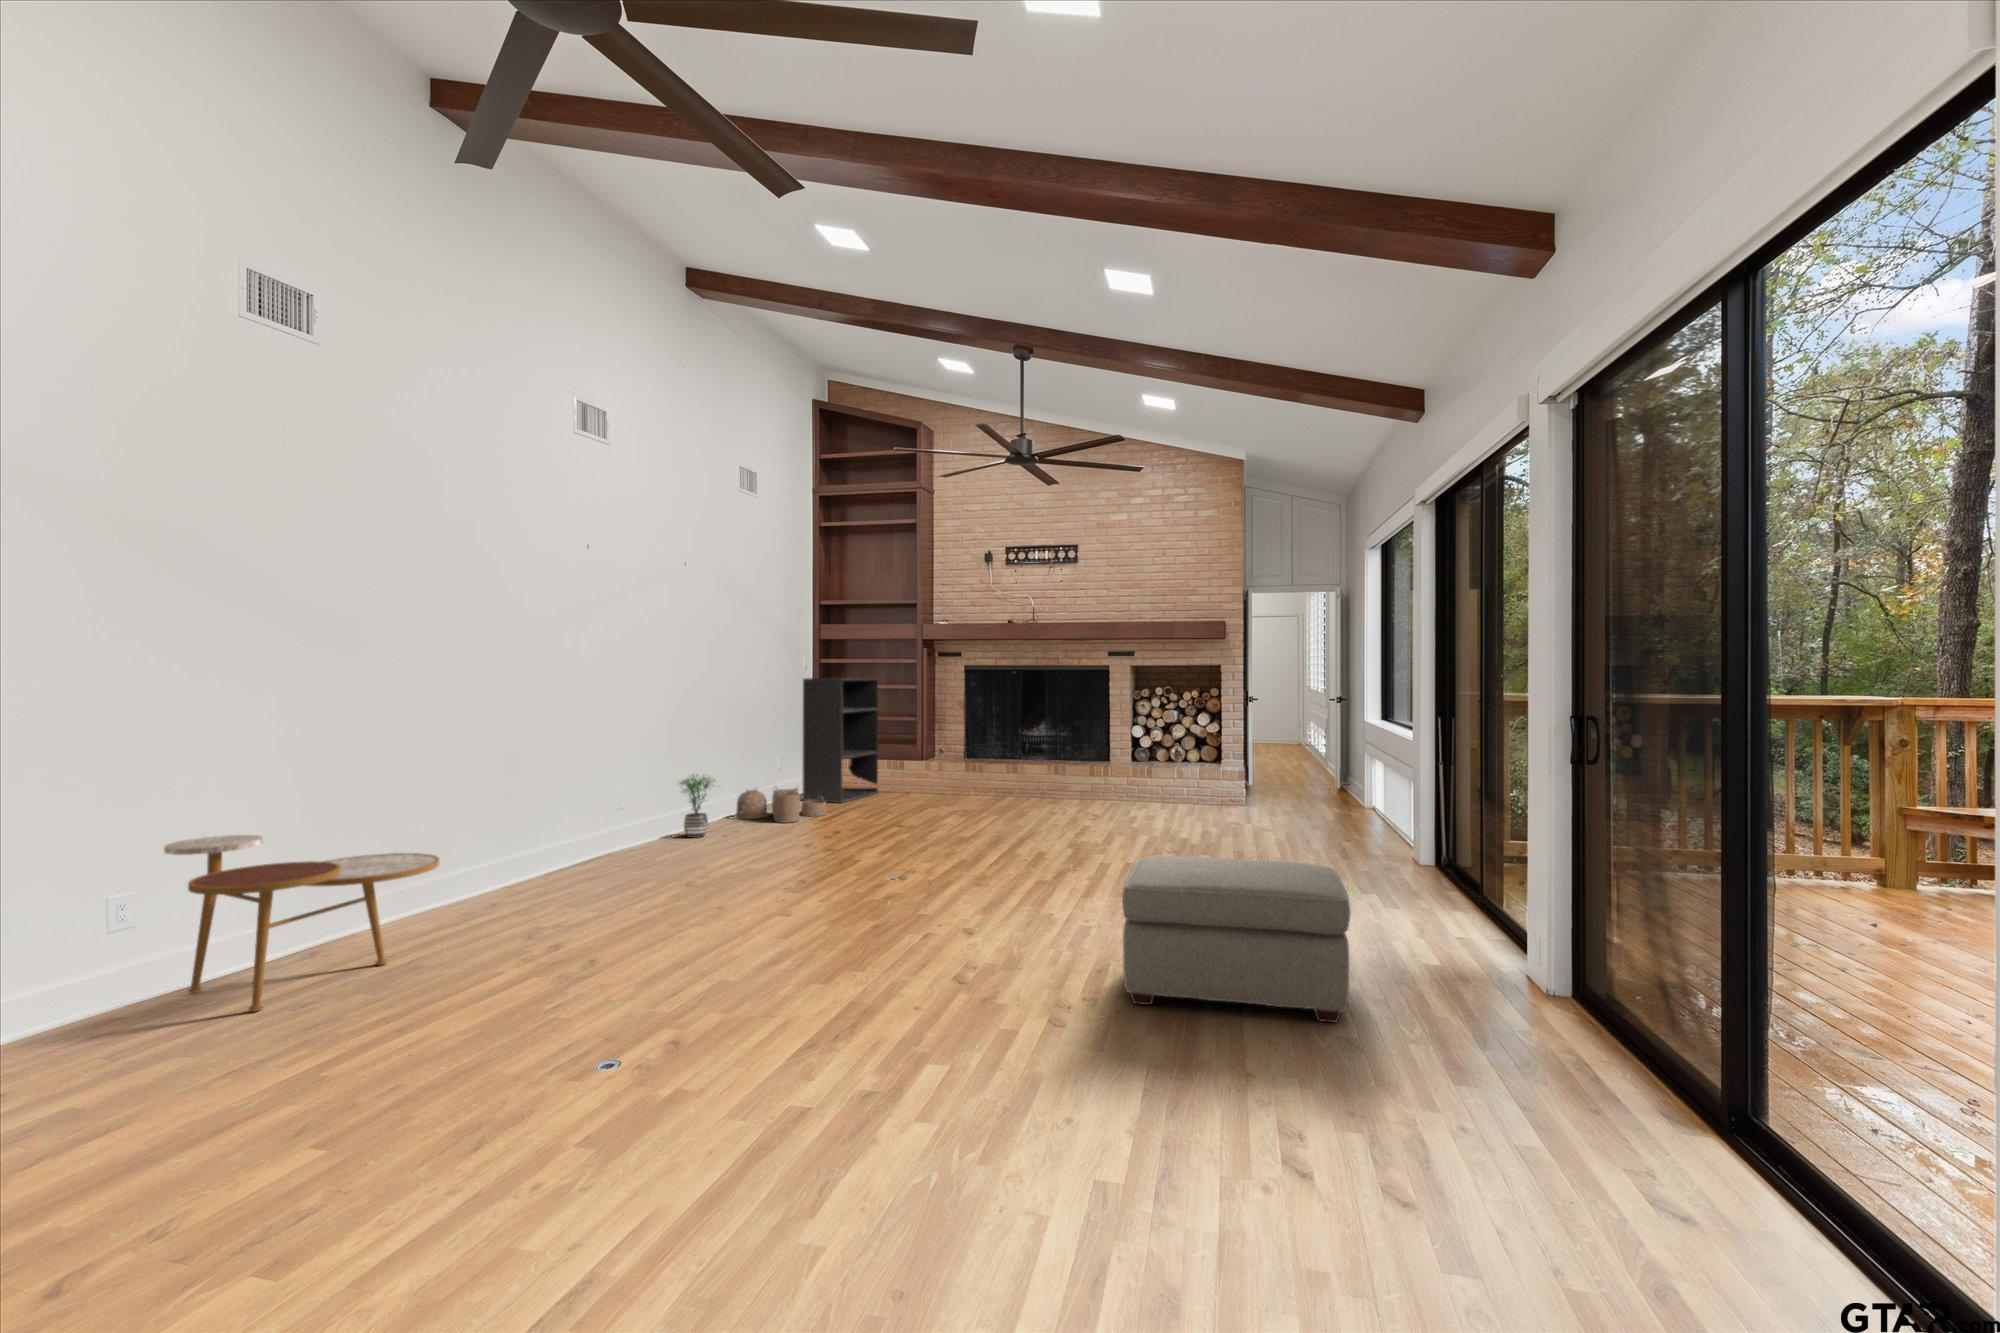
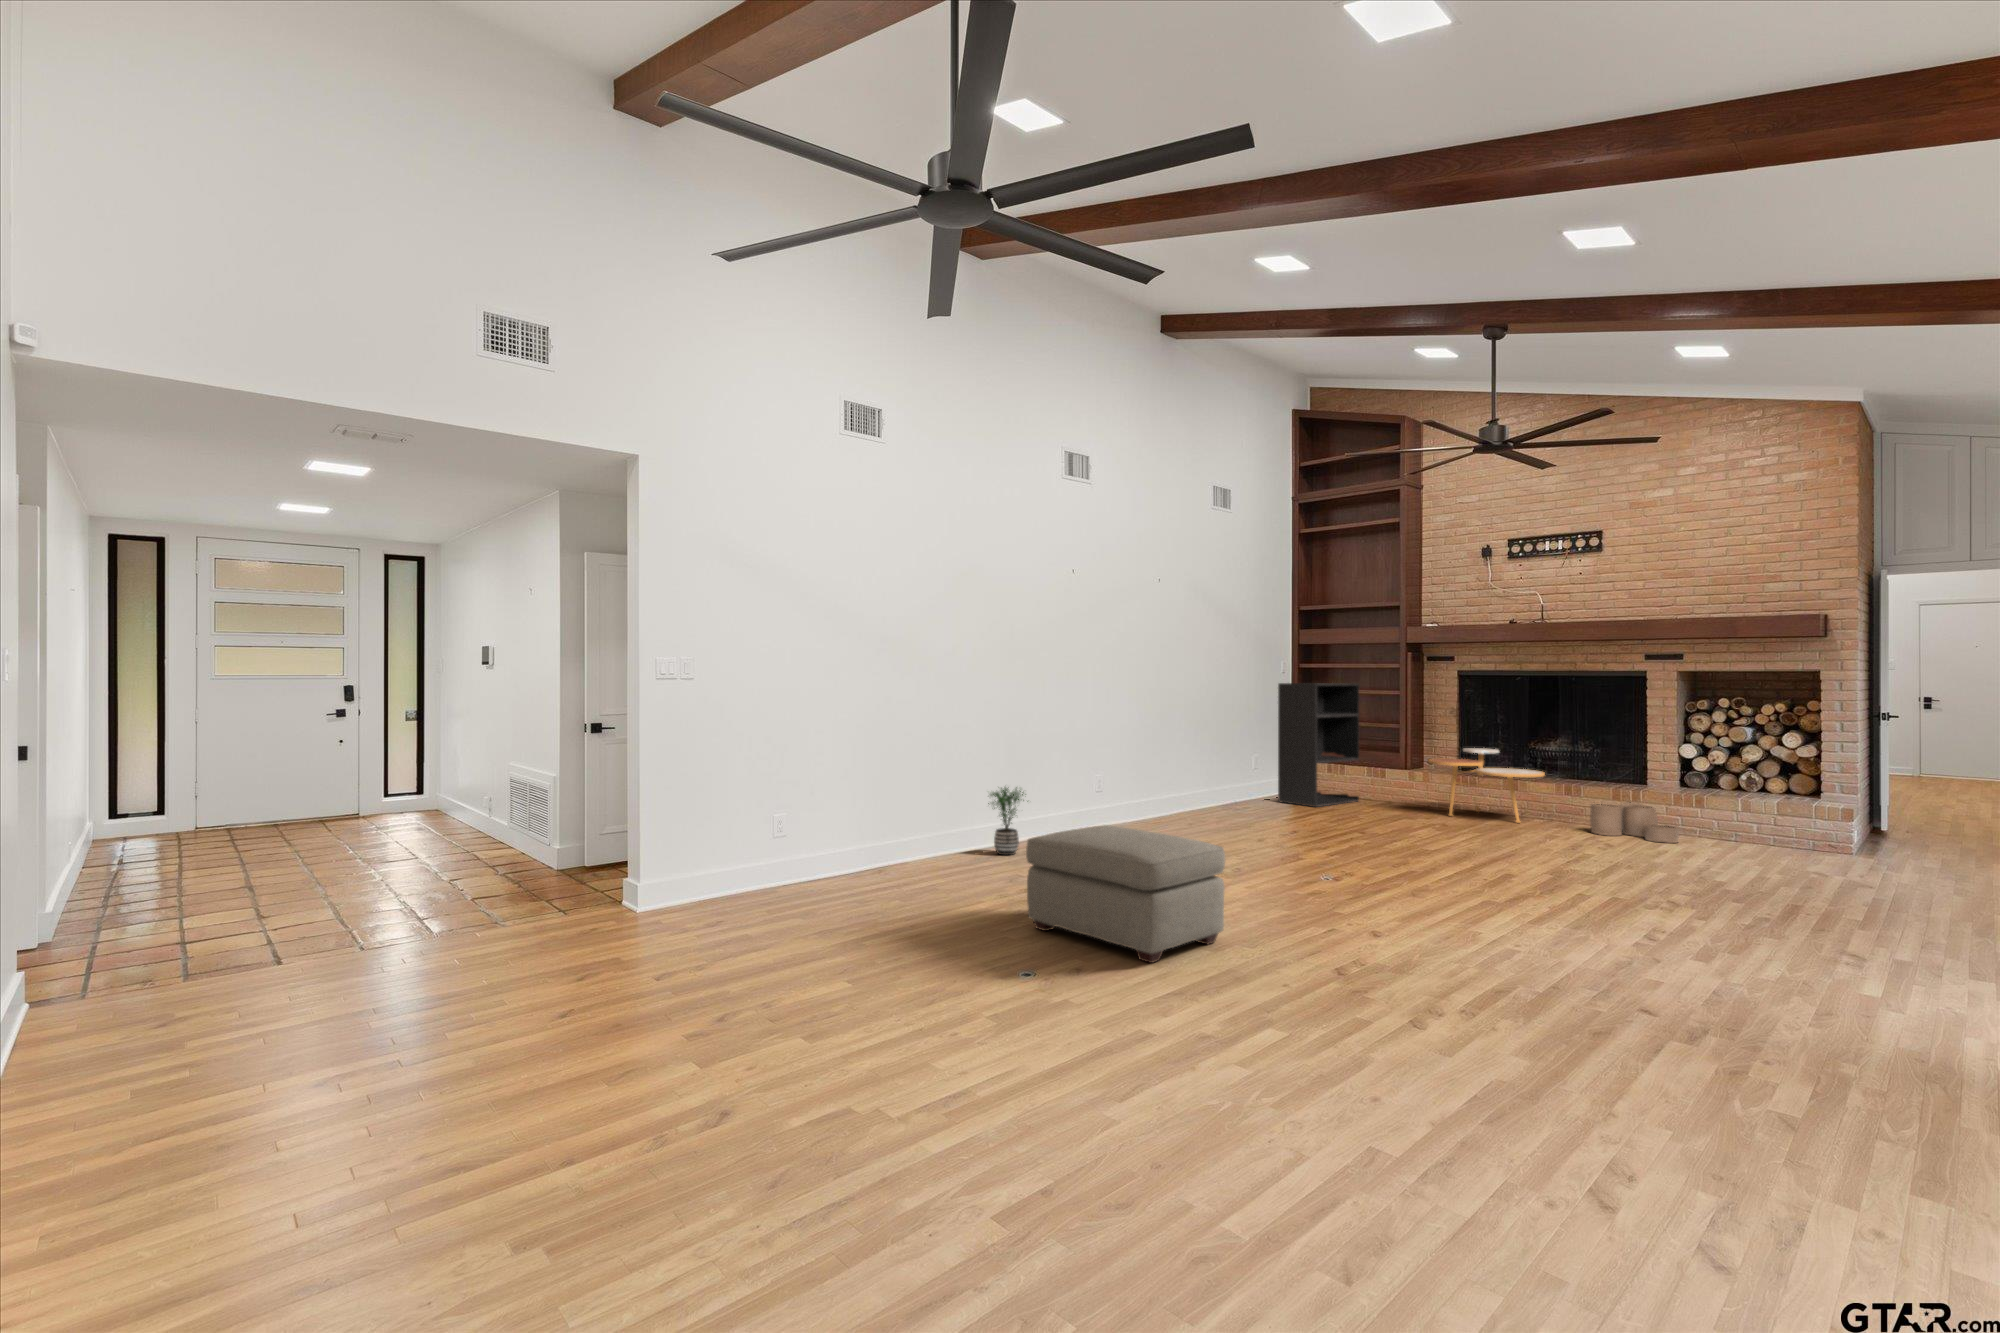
potted plant: present [679,774,715,838] -> present [988,787,1028,855]
woven basket: present [736,788,826,823] -> present [1590,800,1679,843]
side table: present [164,835,439,1012] -> present [1428,748,1545,823]
ottoman: present [1122,856,1350,1023] -> present [1026,825,1225,963]

